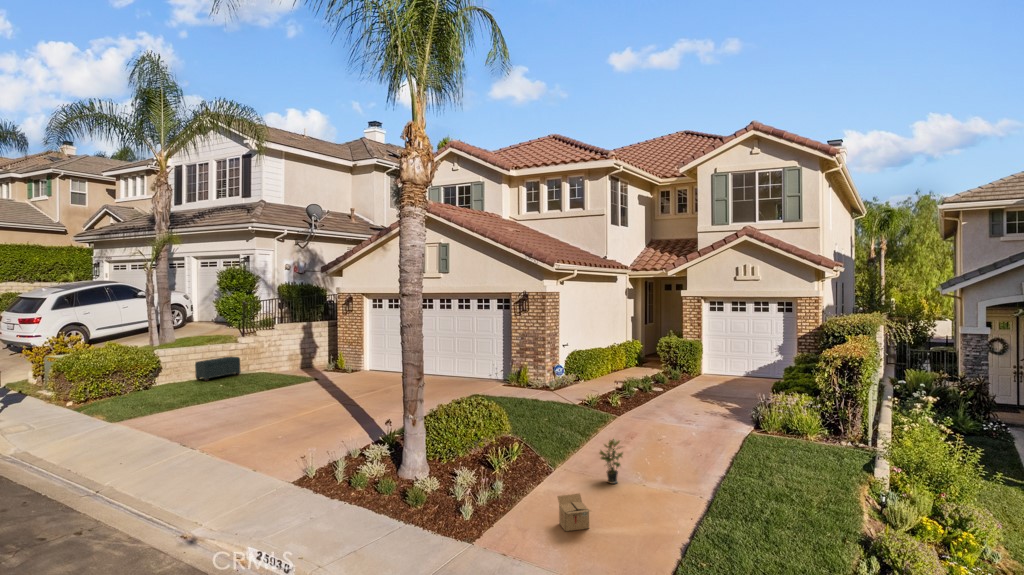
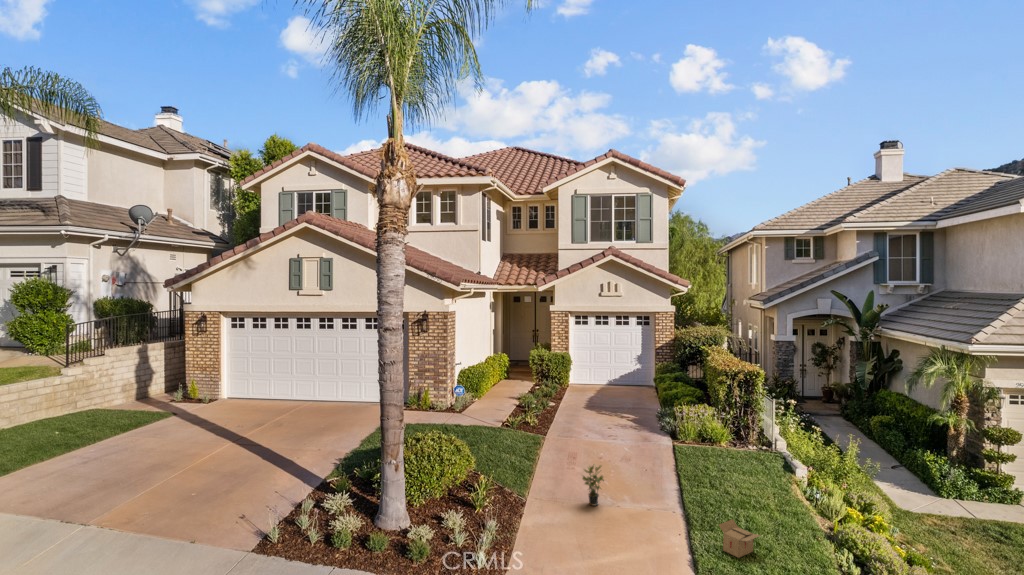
bench: present [195,357,240,381] -> none [9,394,70,429]
cardboard box: present [557,494,591,531] -> present [719,519,761,558]

